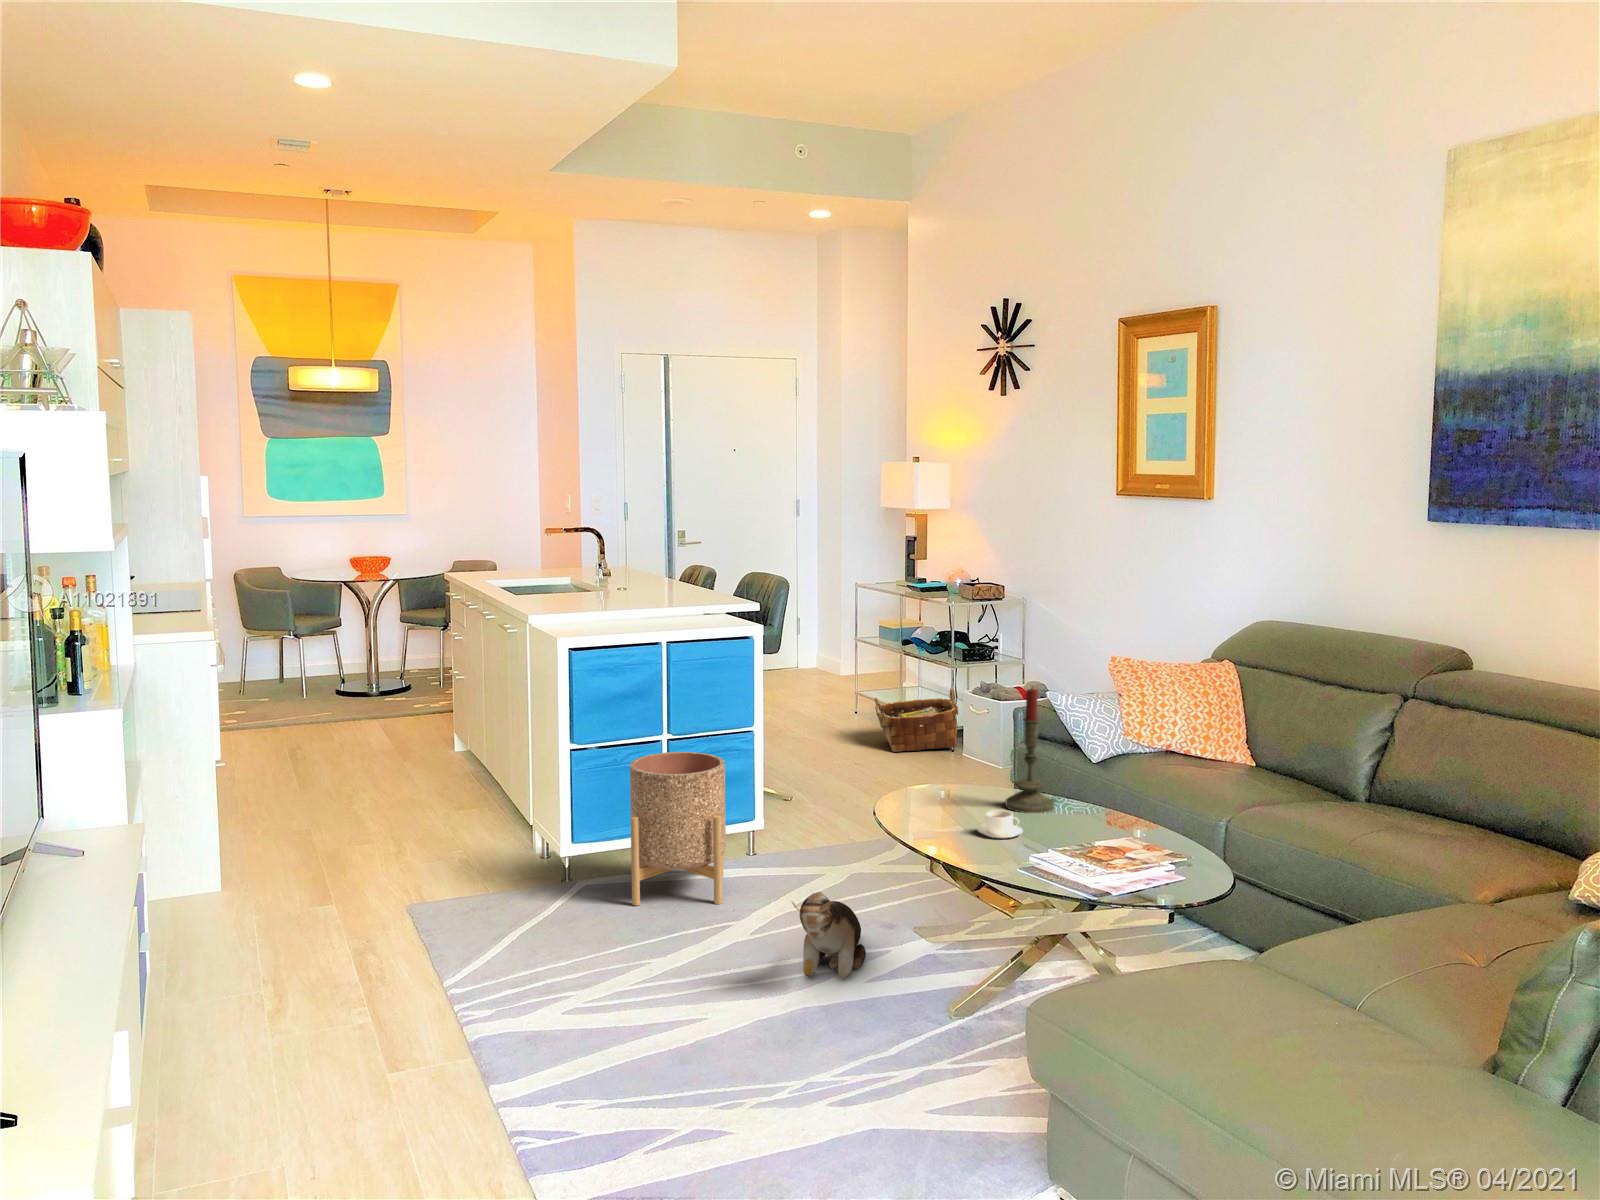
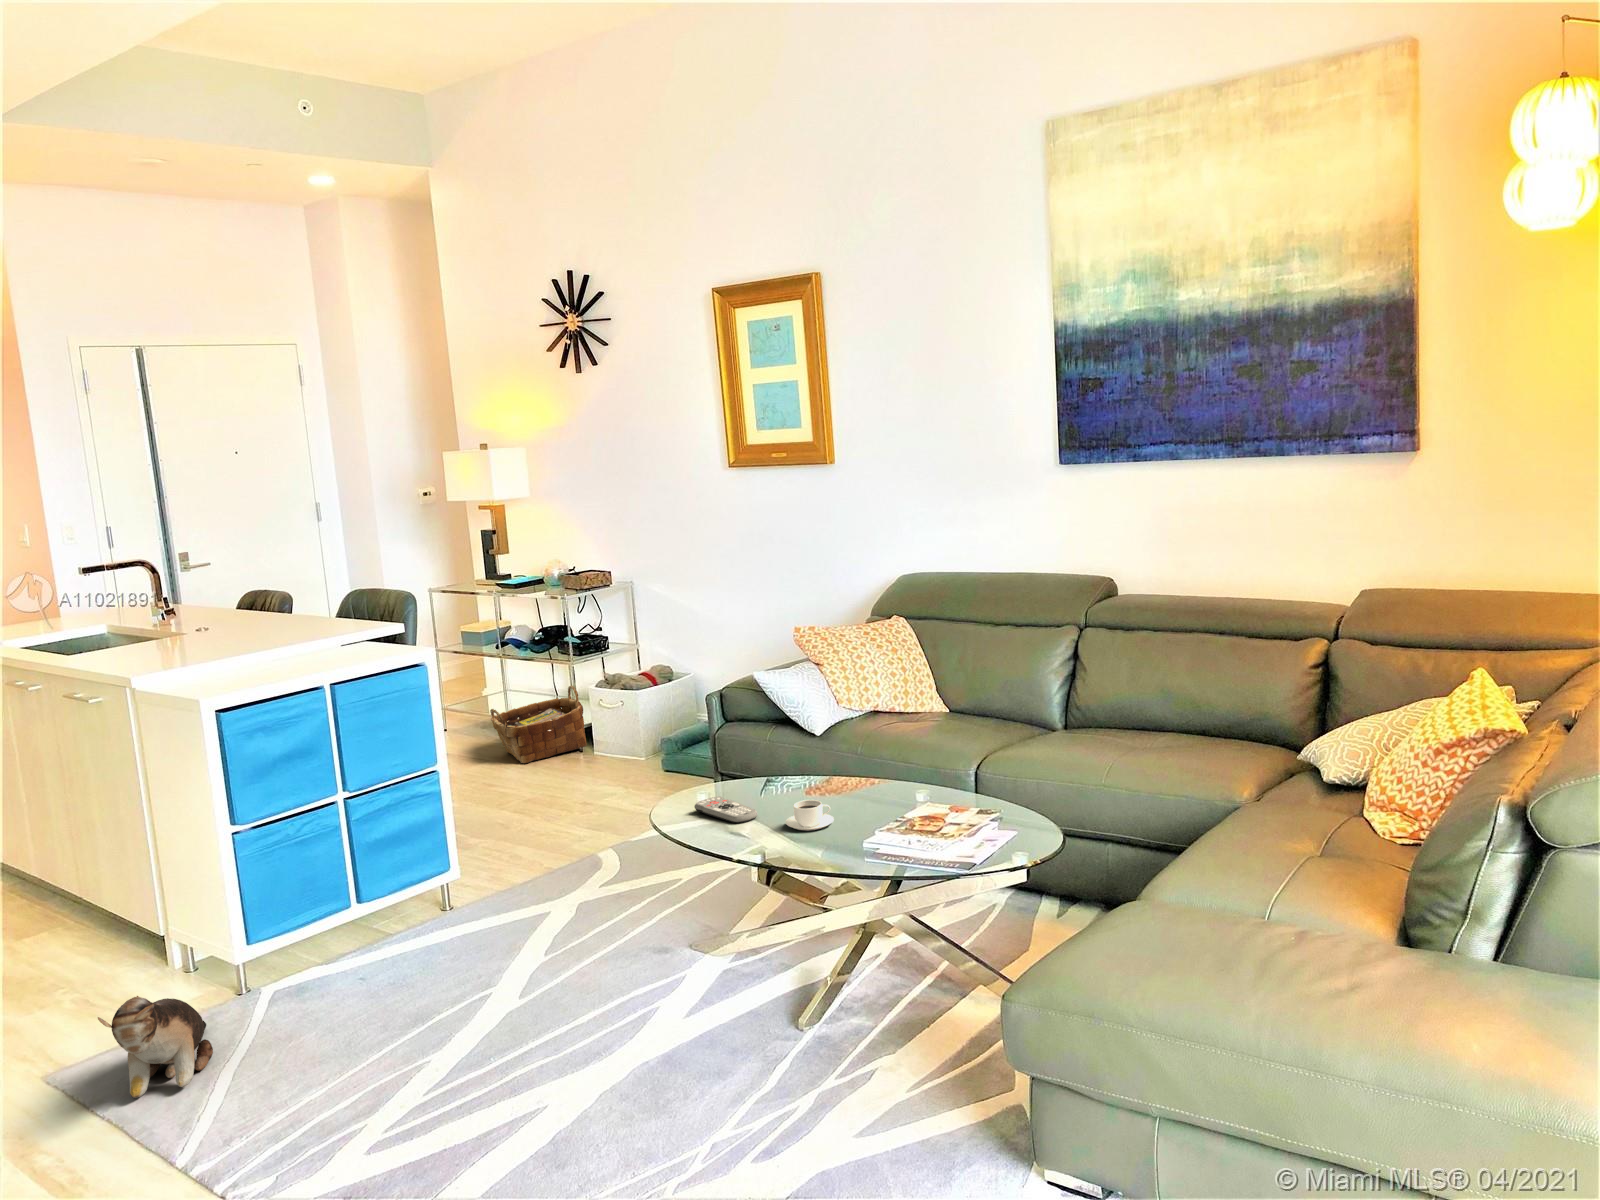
candle: present [1006,689,1054,813] -> none [777,665,827,799]
planter: present [630,752,726,906] -> none [318,805,460,1005]
remote control: none [920,795,966,821] -> present [694,796,757,823]
plush toy: present [792,892,866,978] -> present [98,996,213,1098]

